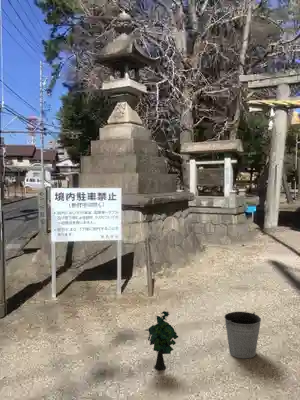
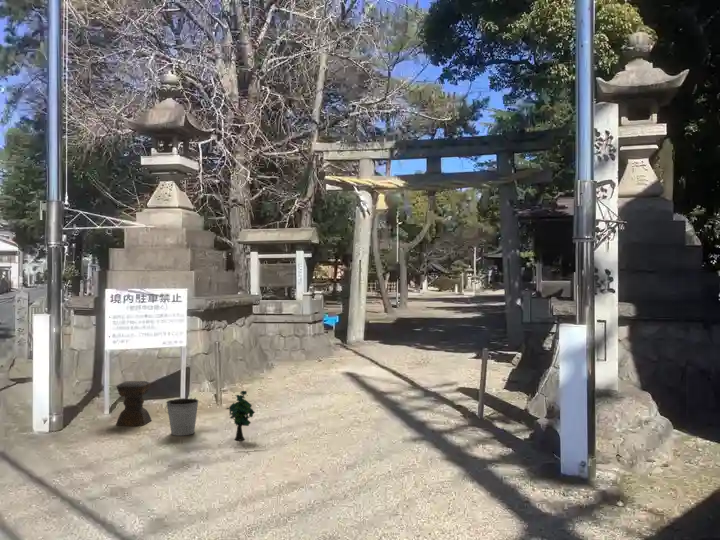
stool: none [45,278,81,327] -> present [116,381,151,426]
bucket: present [223,312,261,358] -> present [166,398,198,435]

